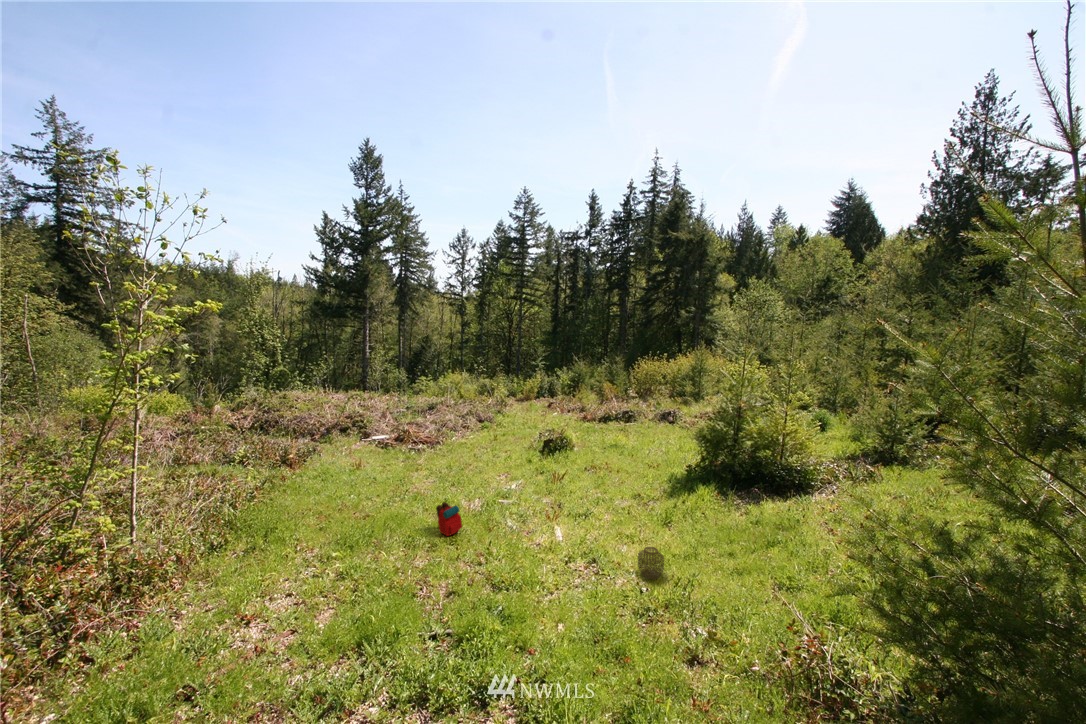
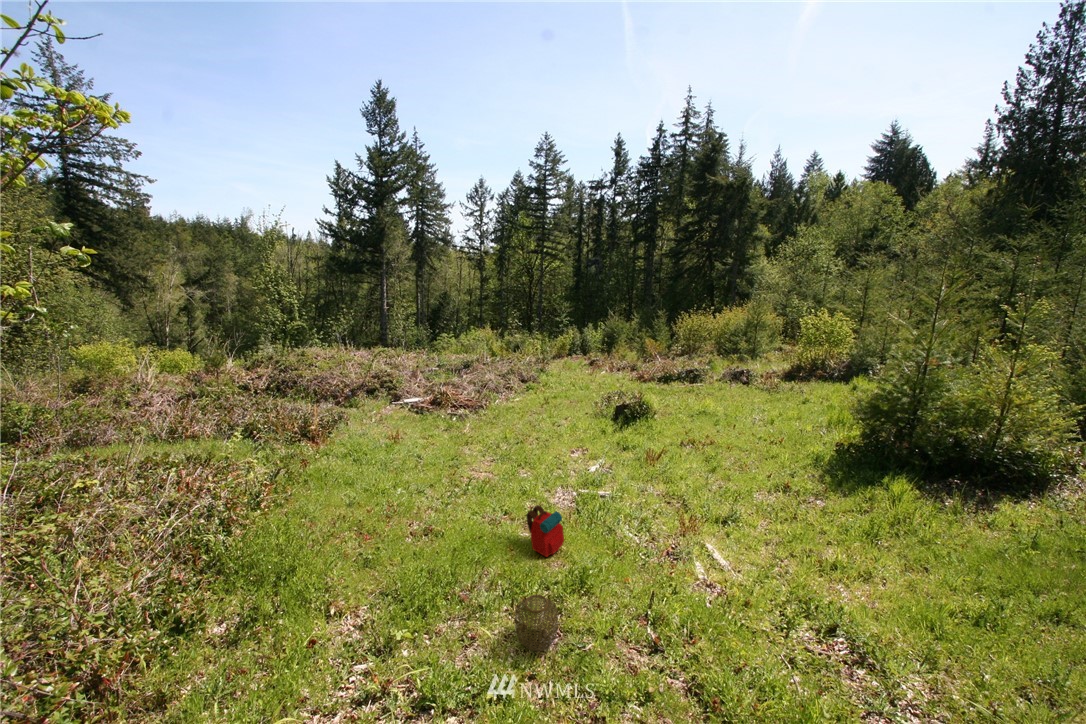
woven basket: present [638,547,664,579] -> present [515,594,558,651]

